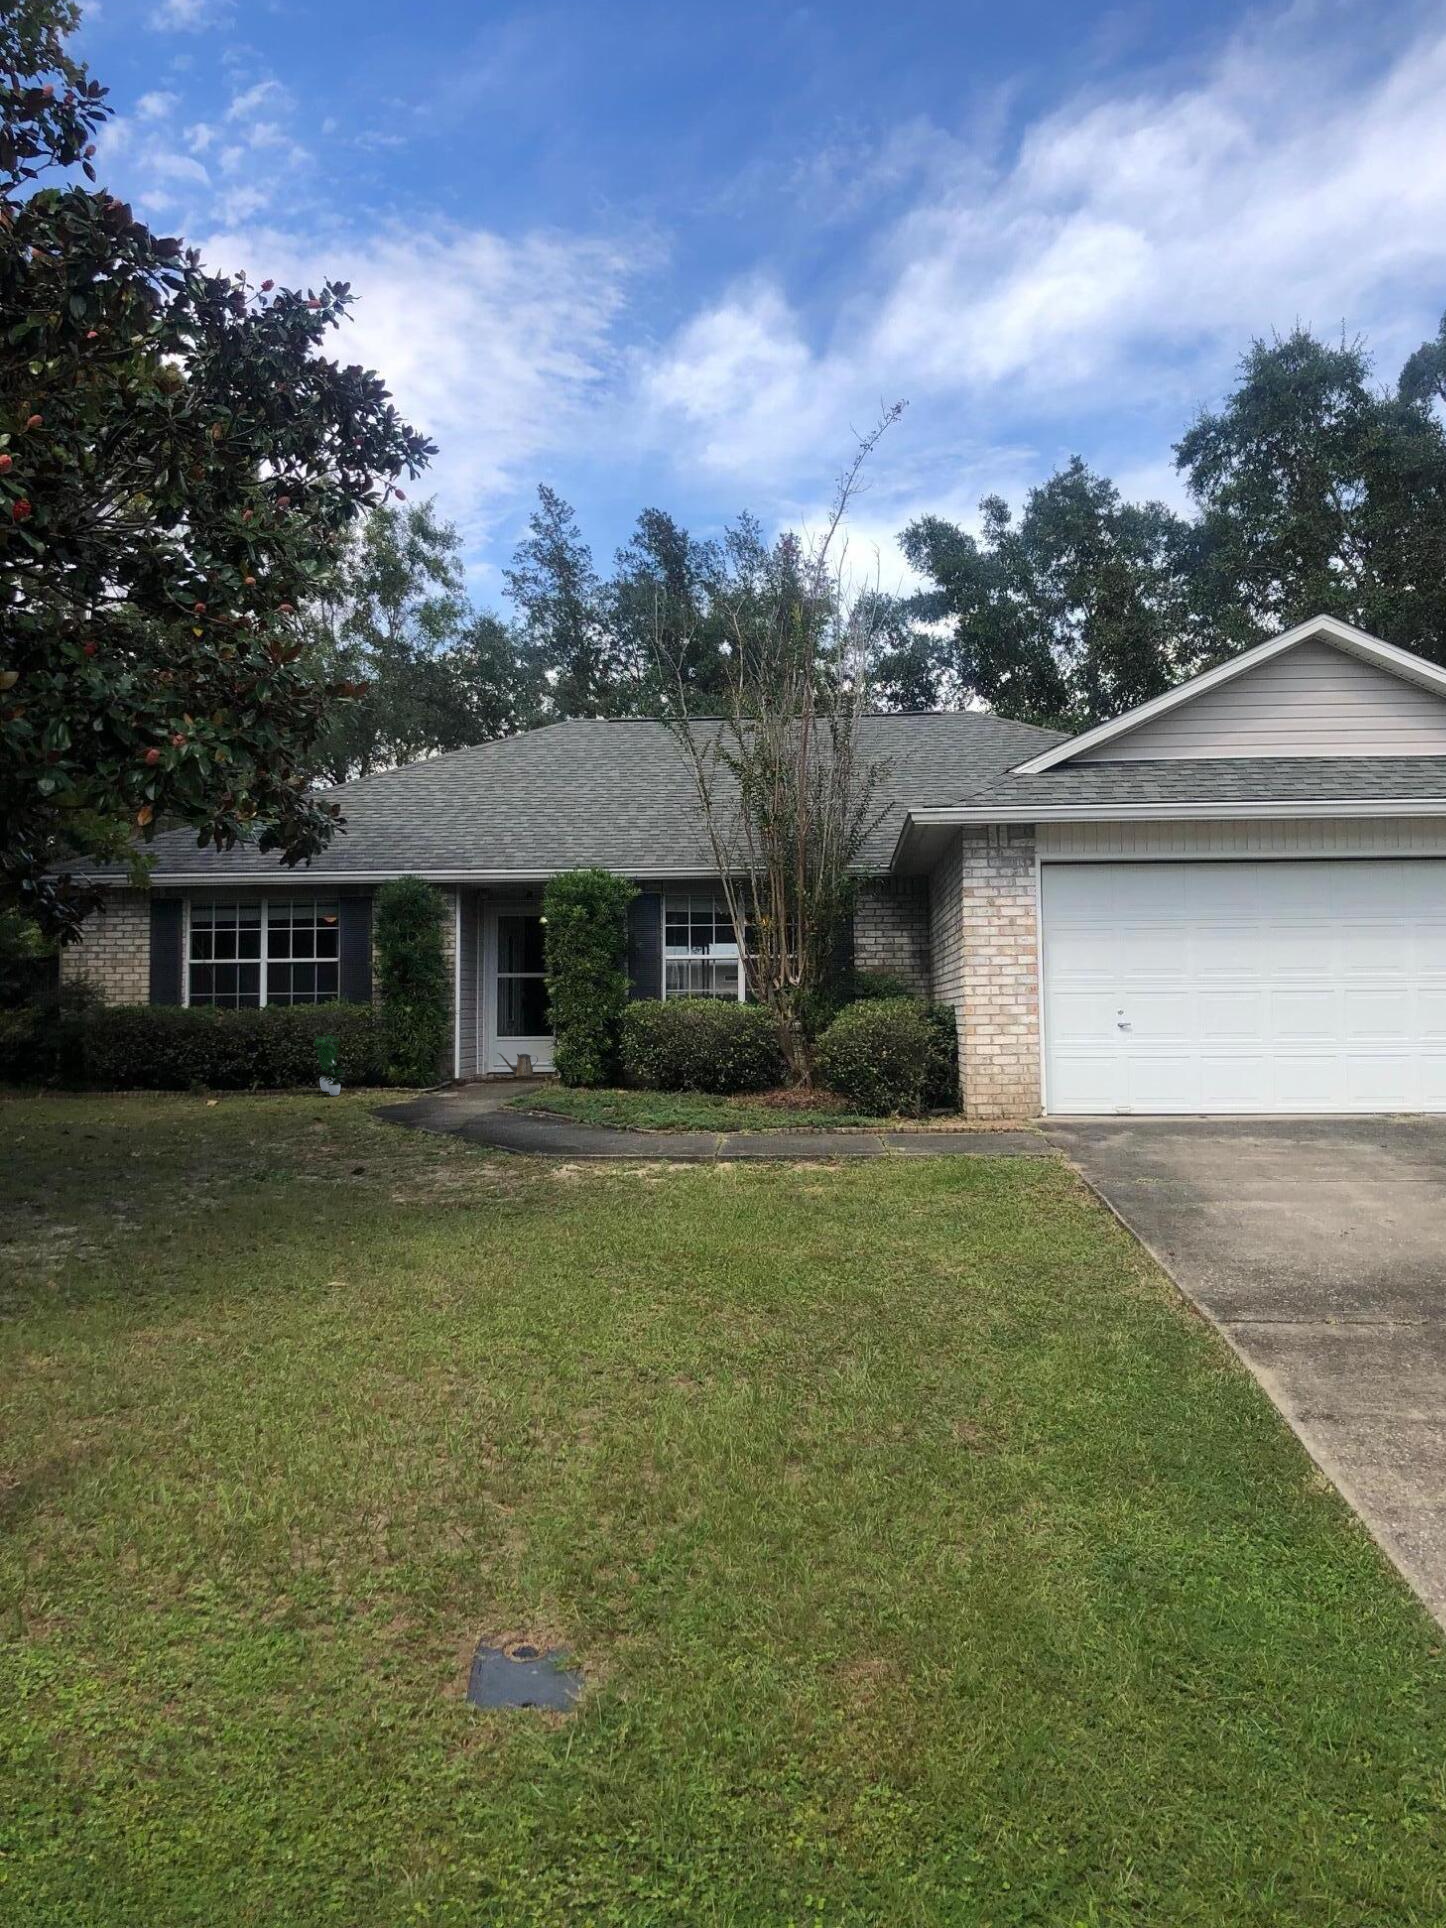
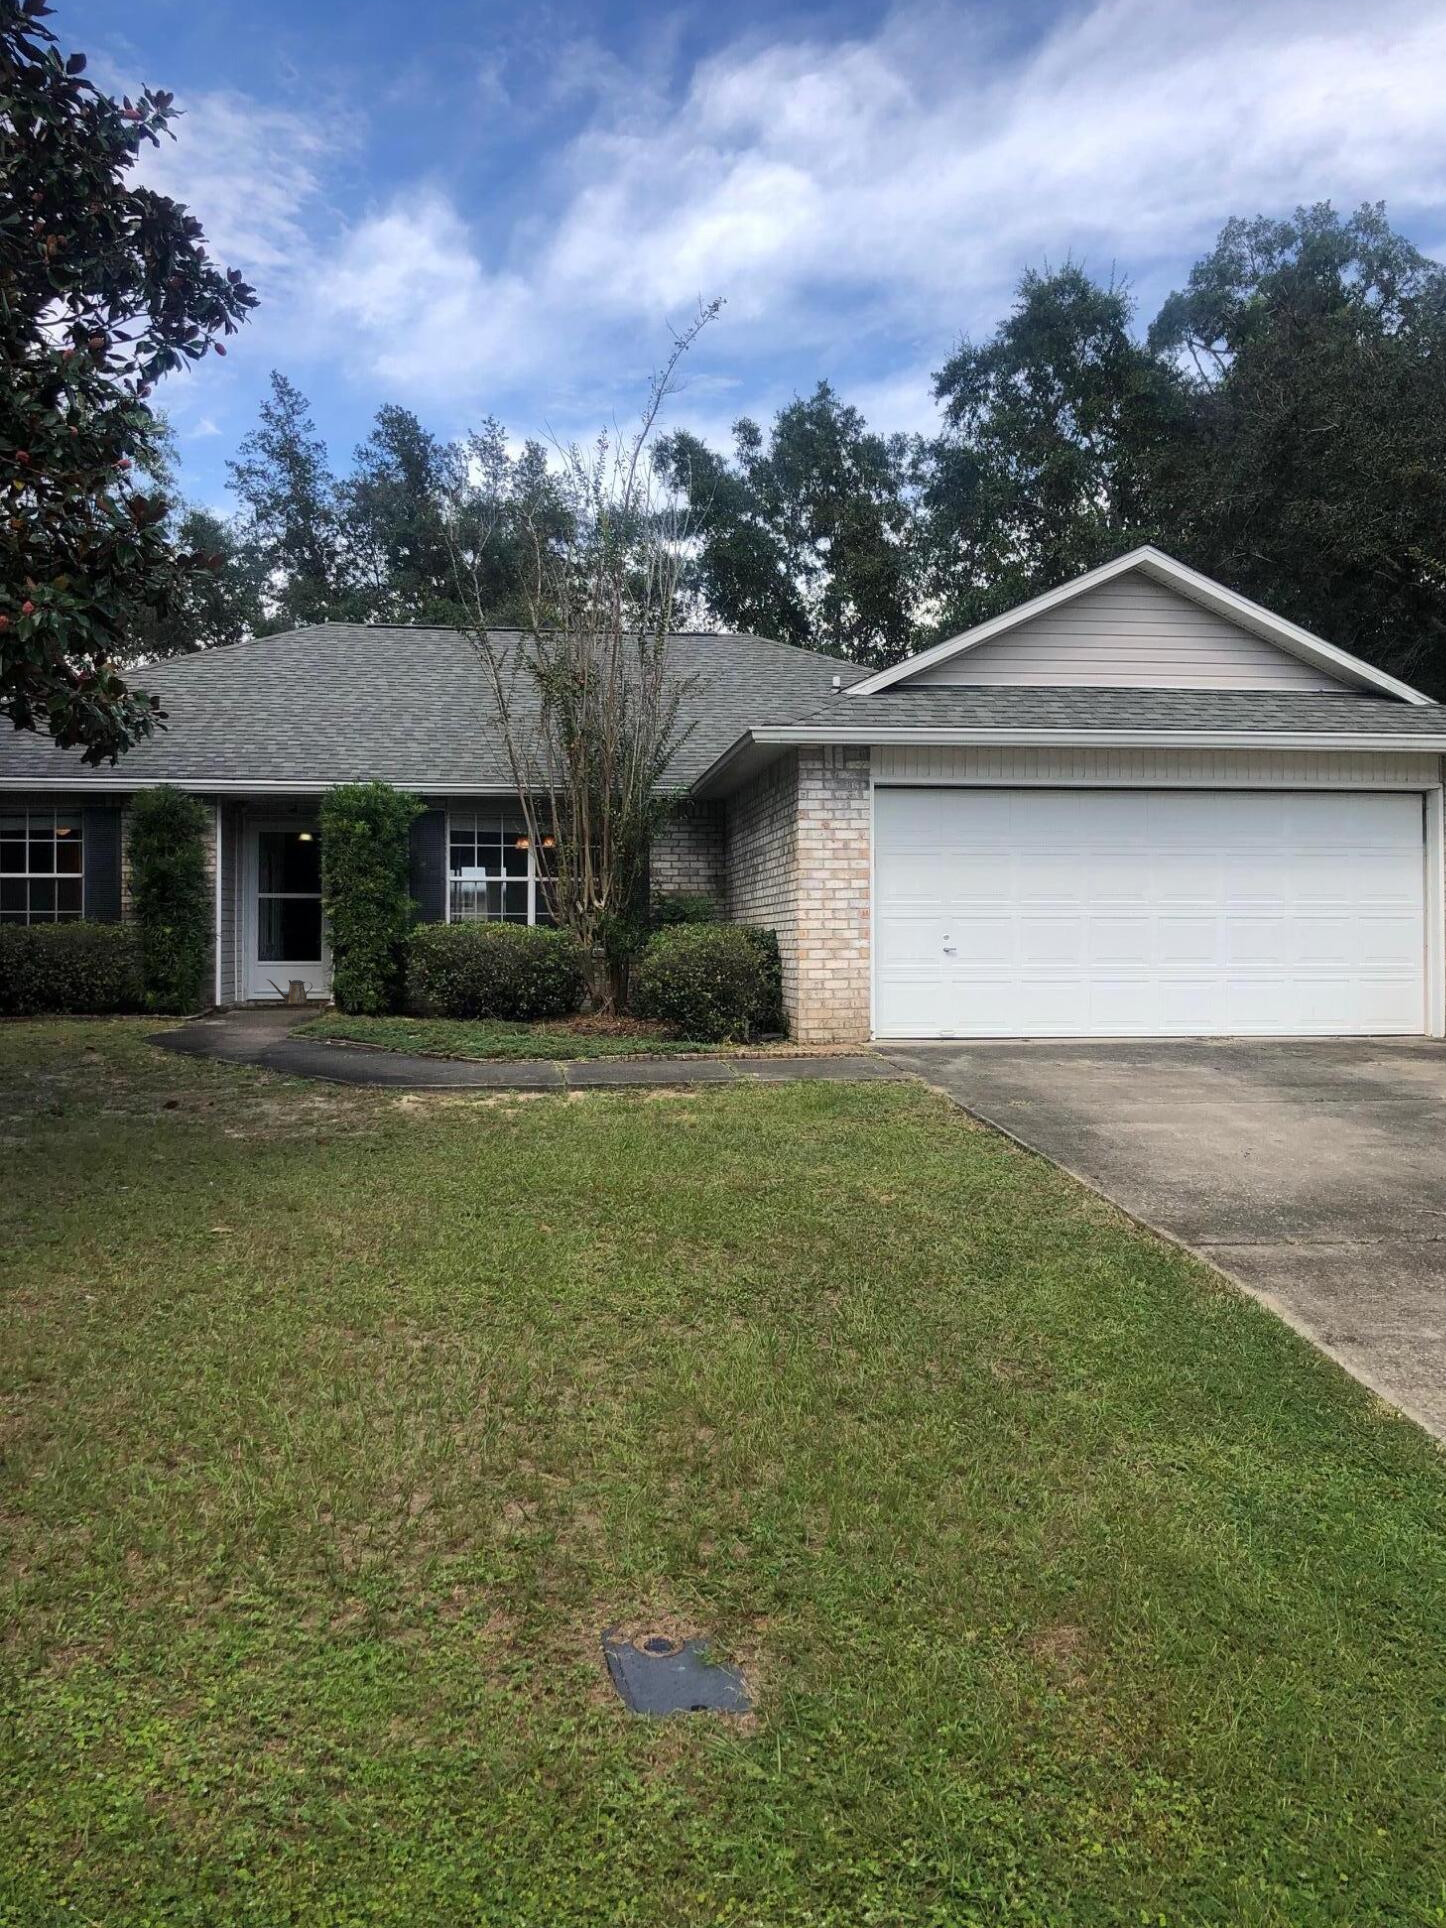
potted plant: present [313,1034,344,1095] -> none [52,955,96,1029]

